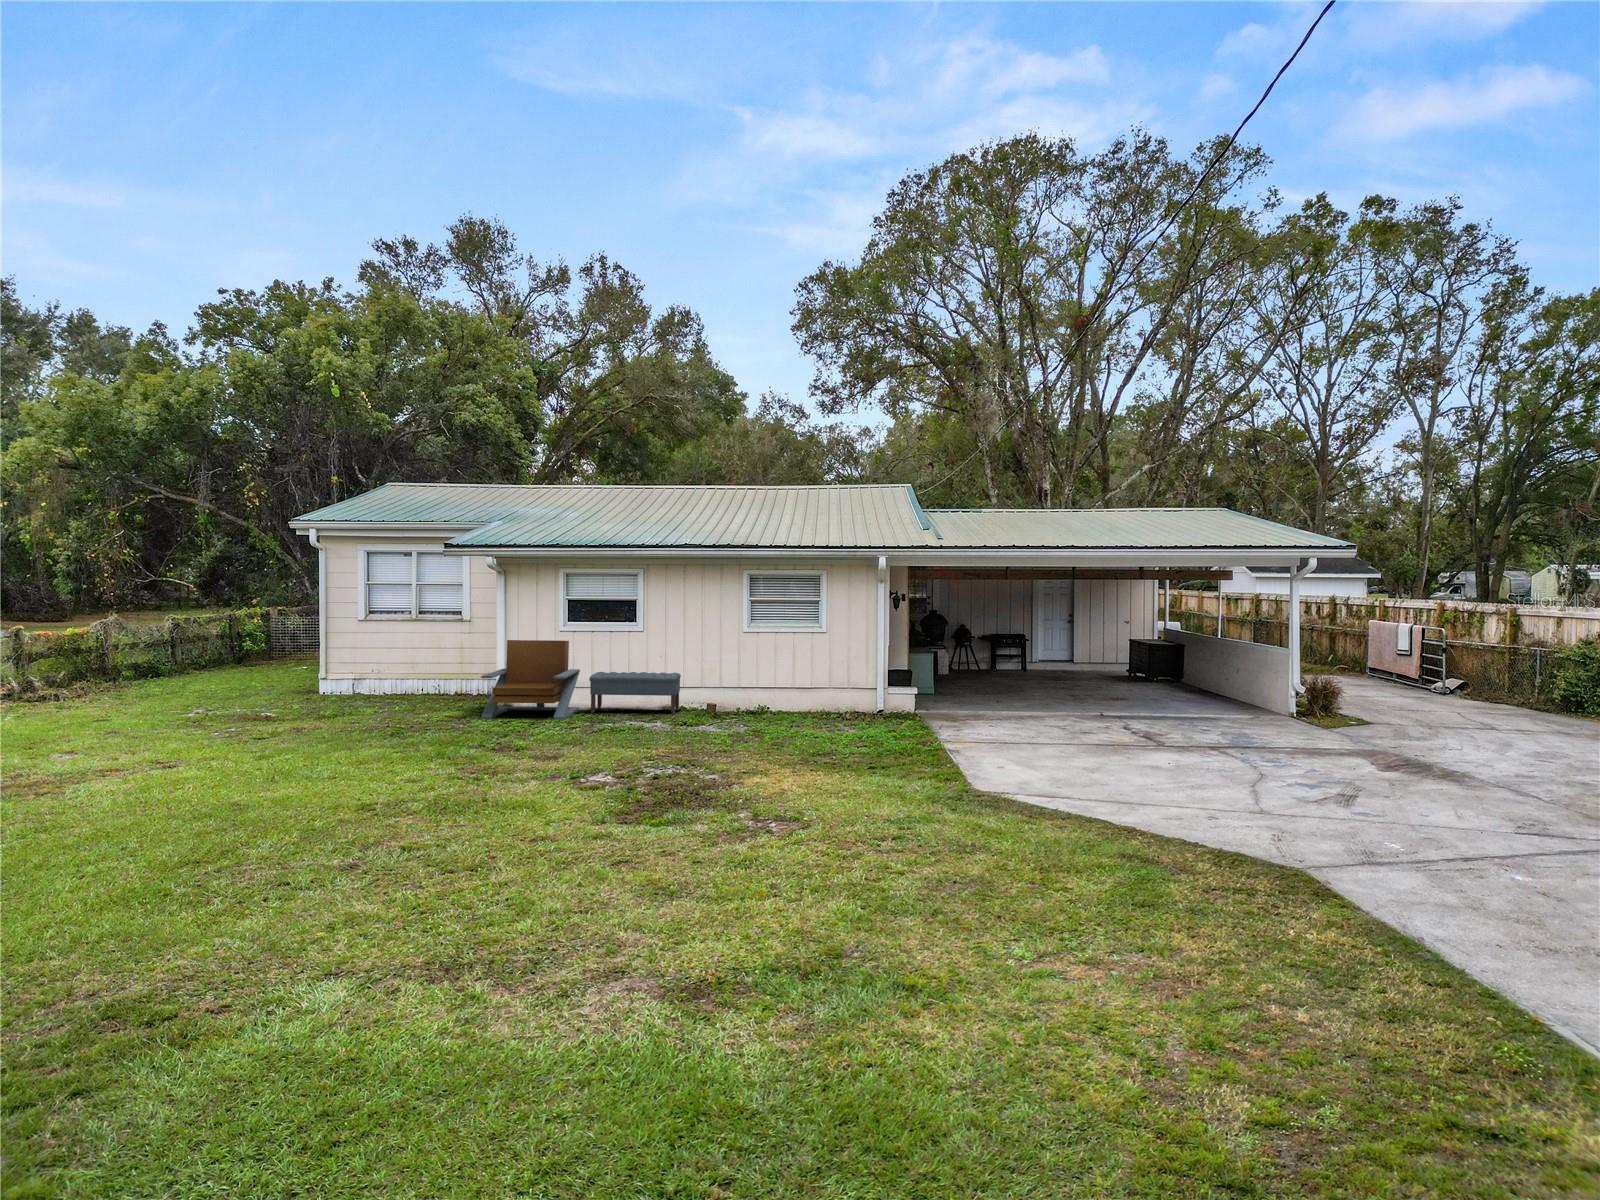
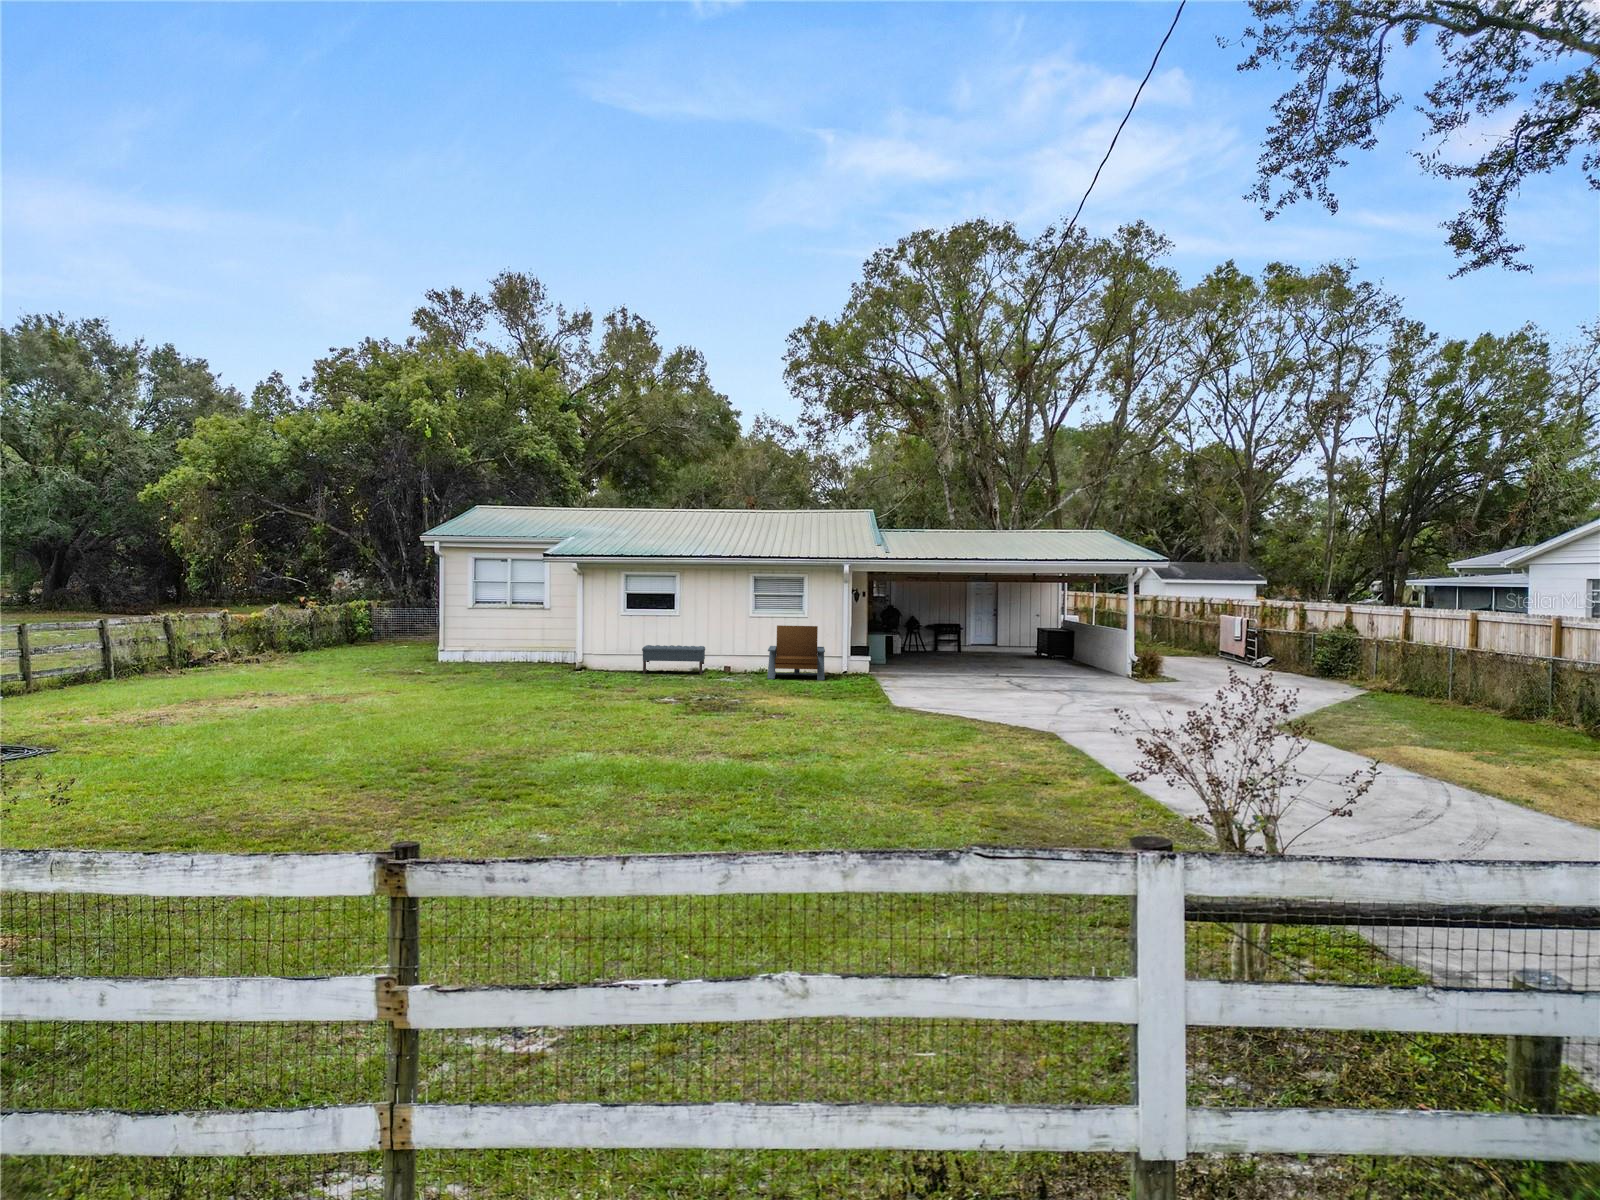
lounge chair: present [481,640,580,719] -> present [767,625,825,680]

